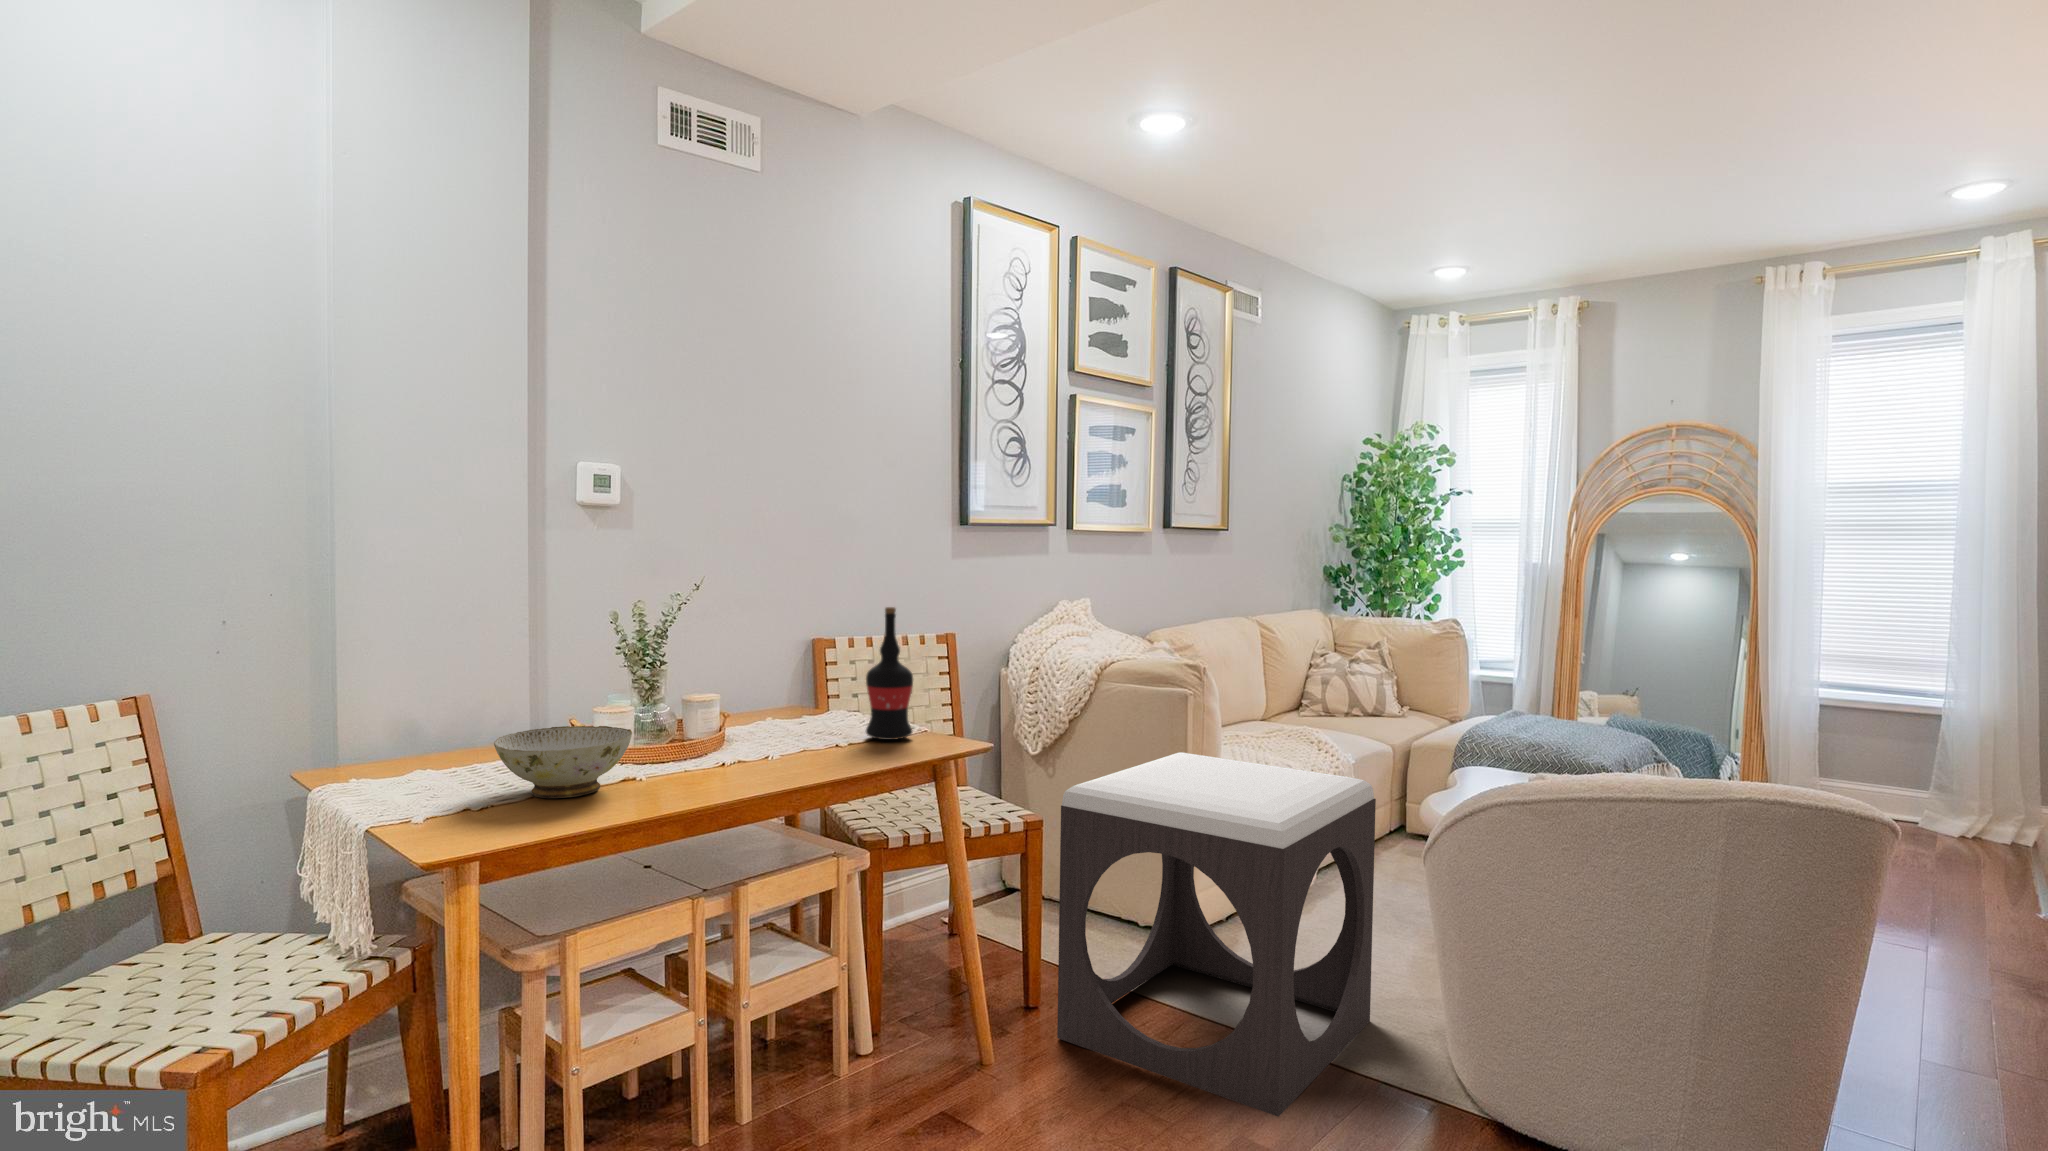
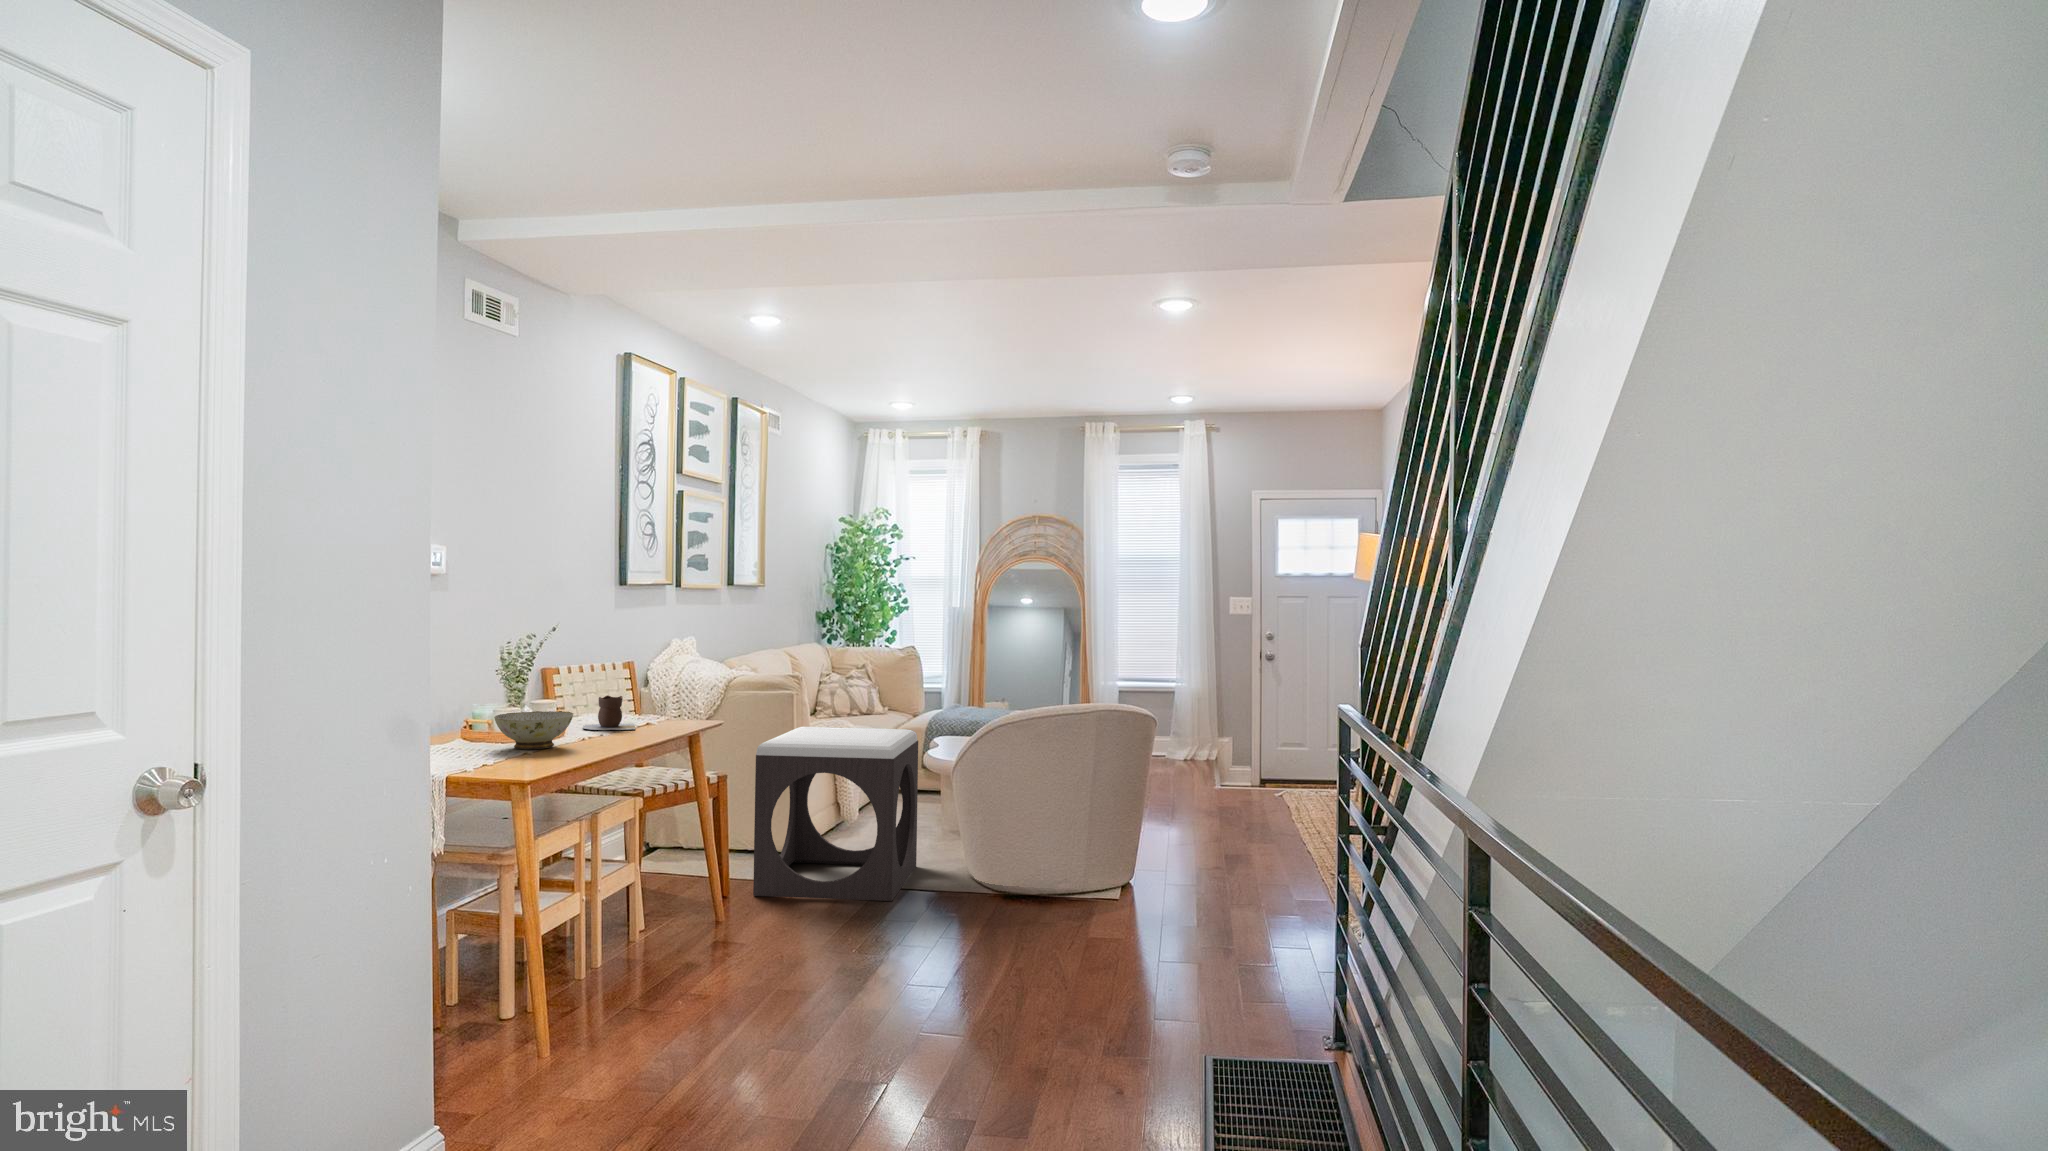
wine bottle: present [866,607,913,740] -> none [639,640,670,721]
vase: none [745,696,842,758] -> present [583,695,635,730]

